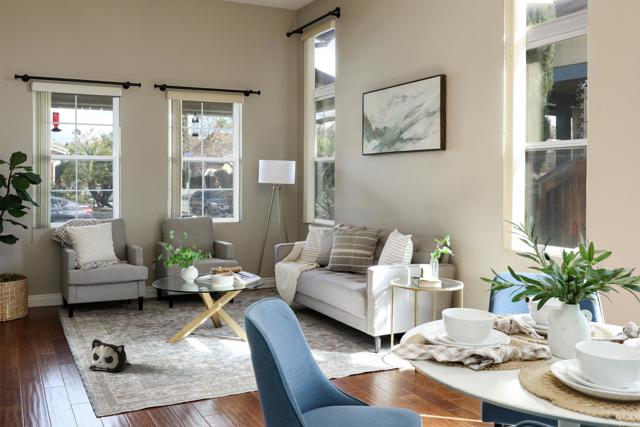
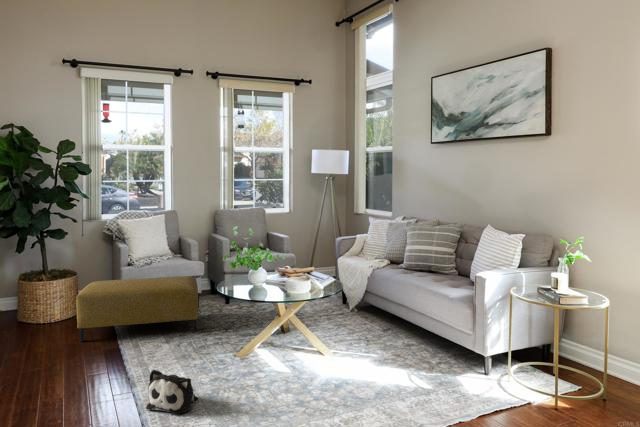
ottoman: none [29,278,139,333] -> present [76,276,198,342]

